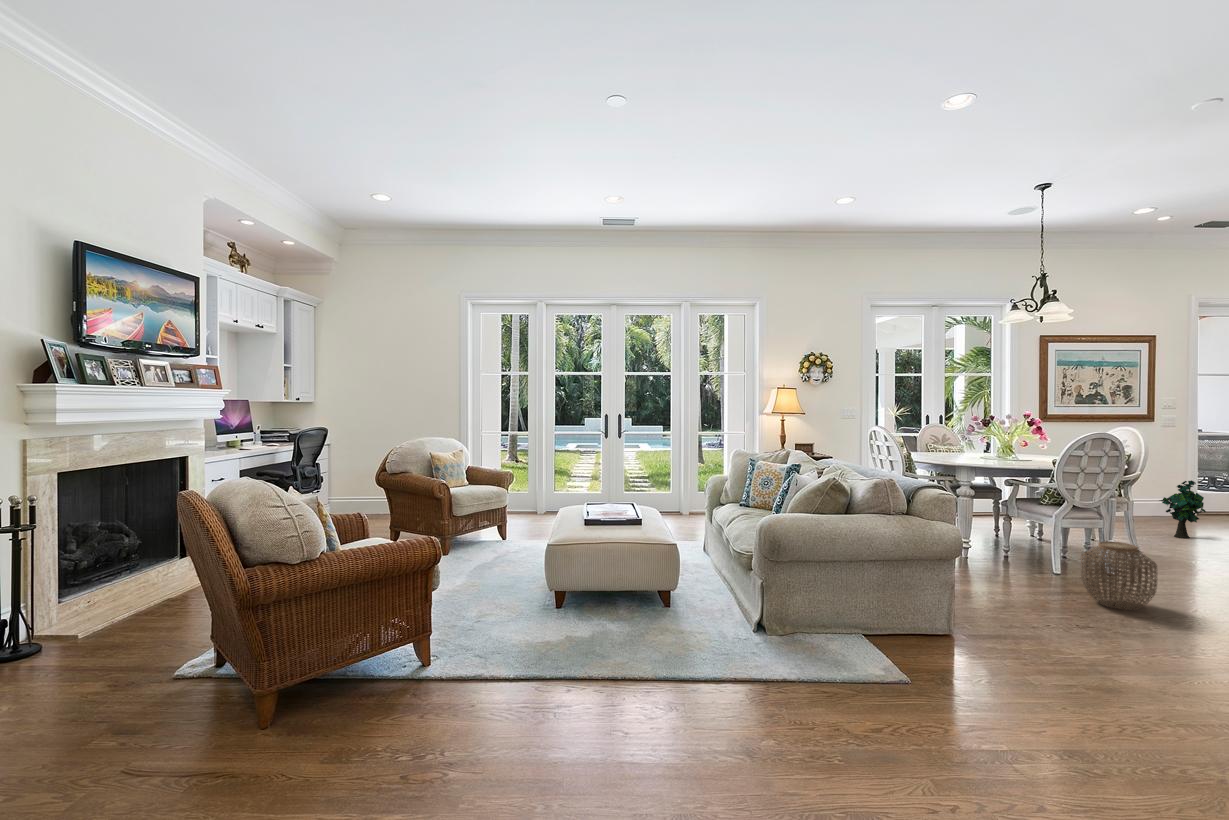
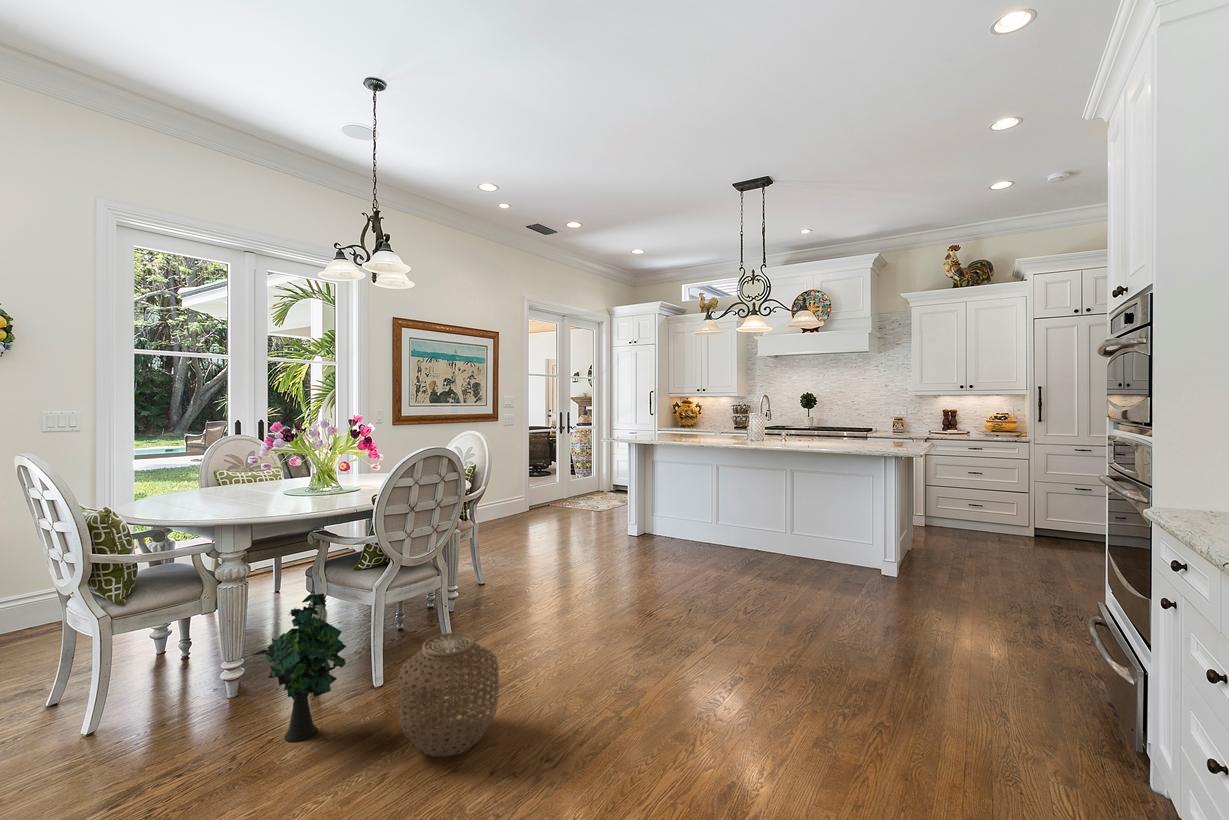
decorative plant: present [1160,480,1206,538] -> present [253,594,347,742]

